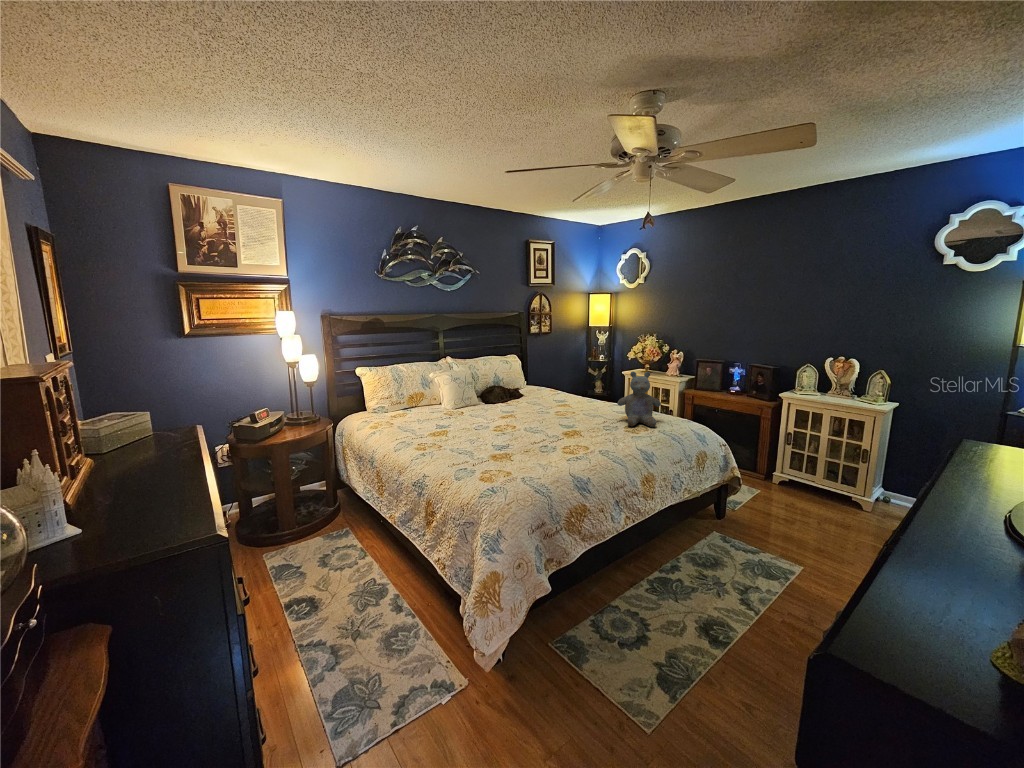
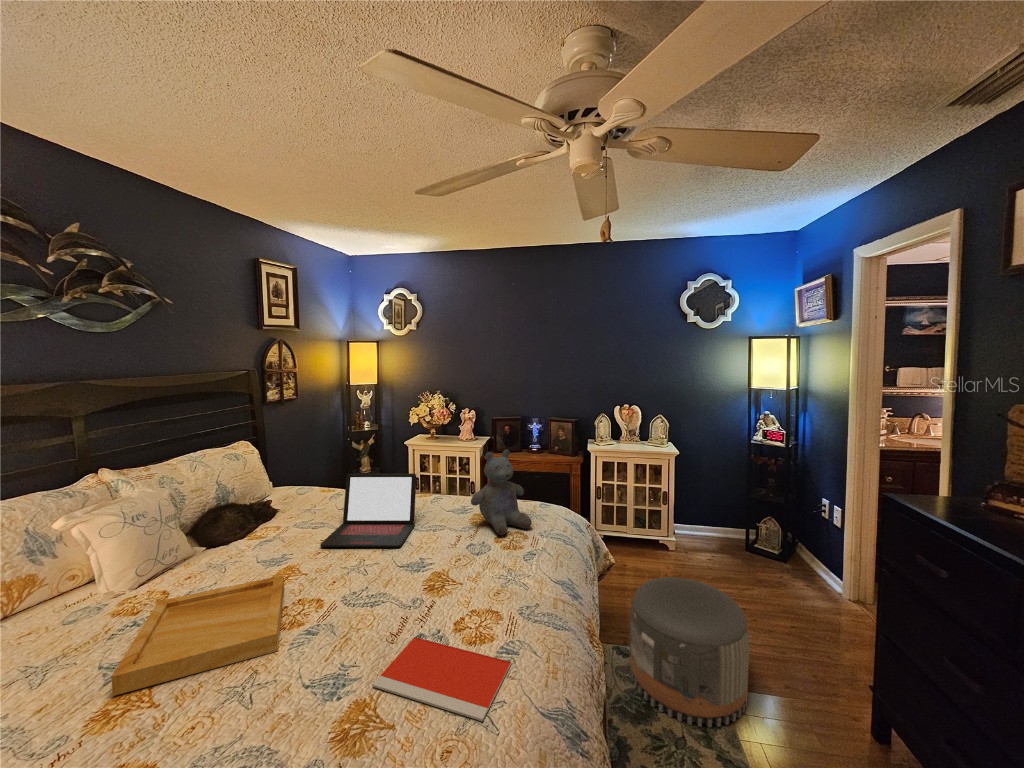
laptop: none [530,377,590,420] -> present [320,473,416,547]
tray: none [438,413,505,437] -> present [111,575,284,696]
notebook: none [516,446,577,471] -> present [372,637,512,721]
pouf: none [720,493,829,601] -> present [630,577,749,727]

